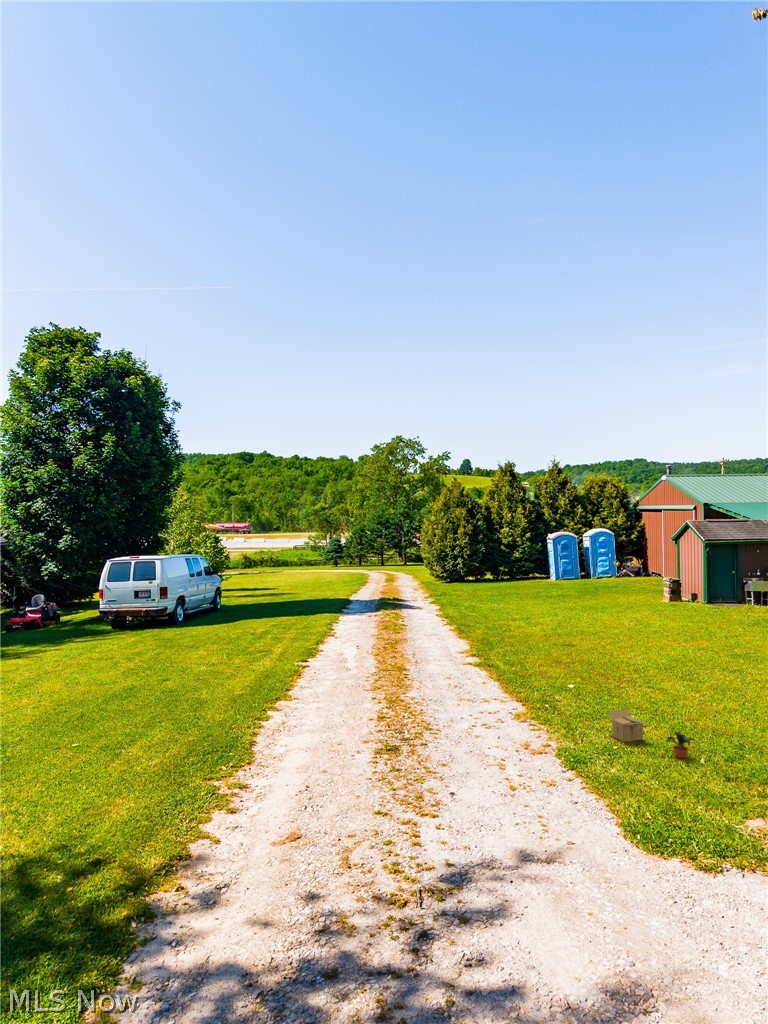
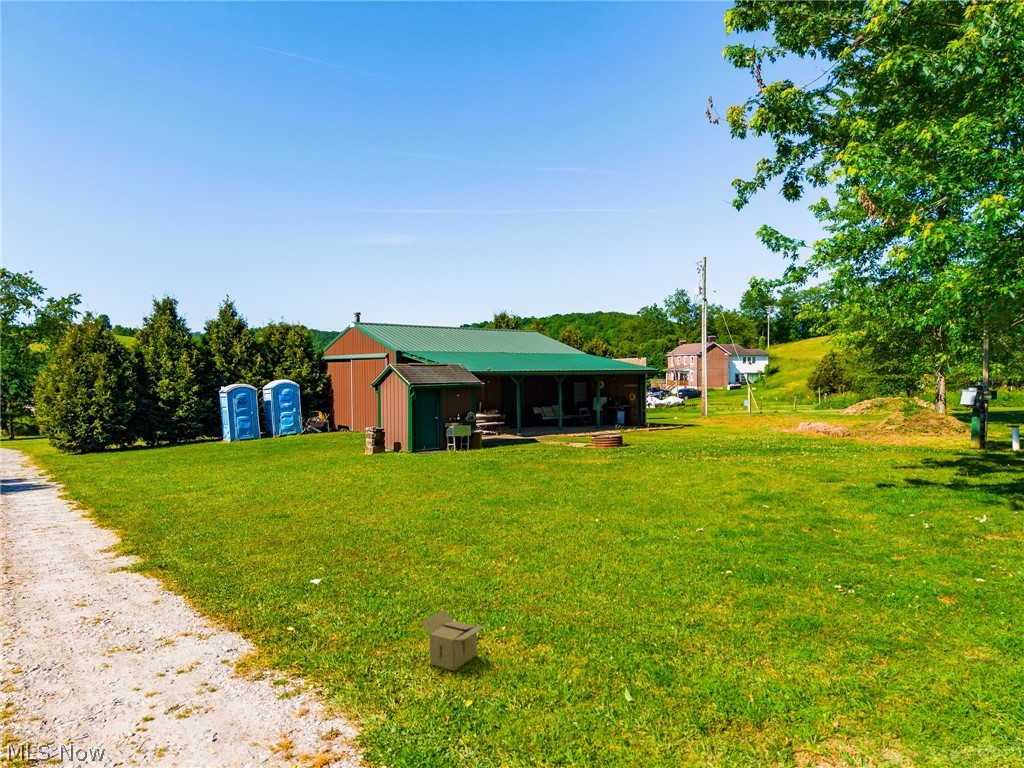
potted plant: present [667,732,695,758] -> none [526,632,571,676]

